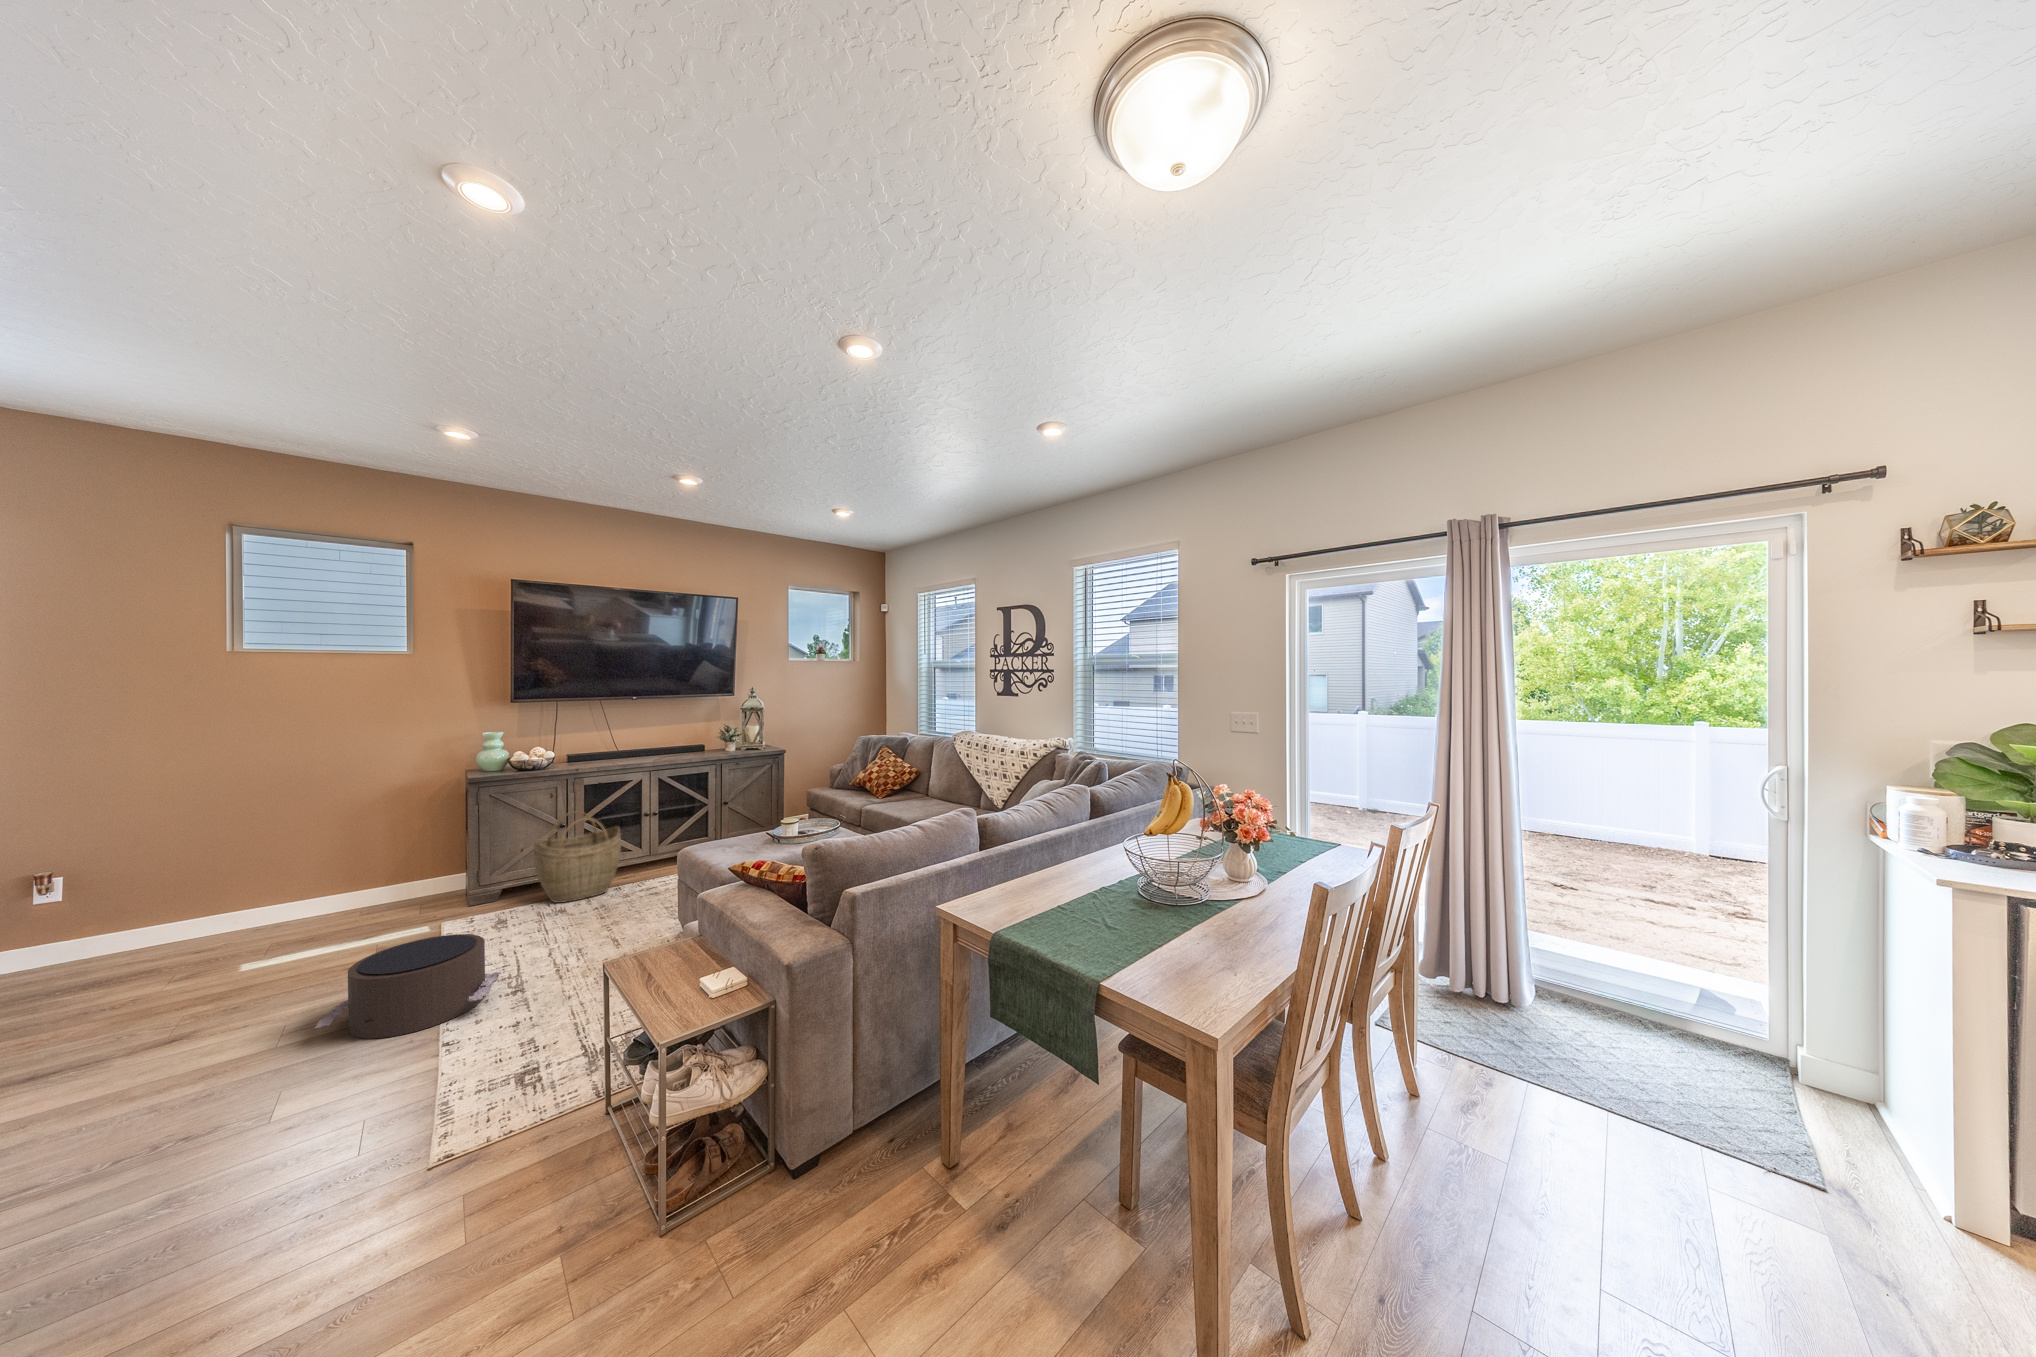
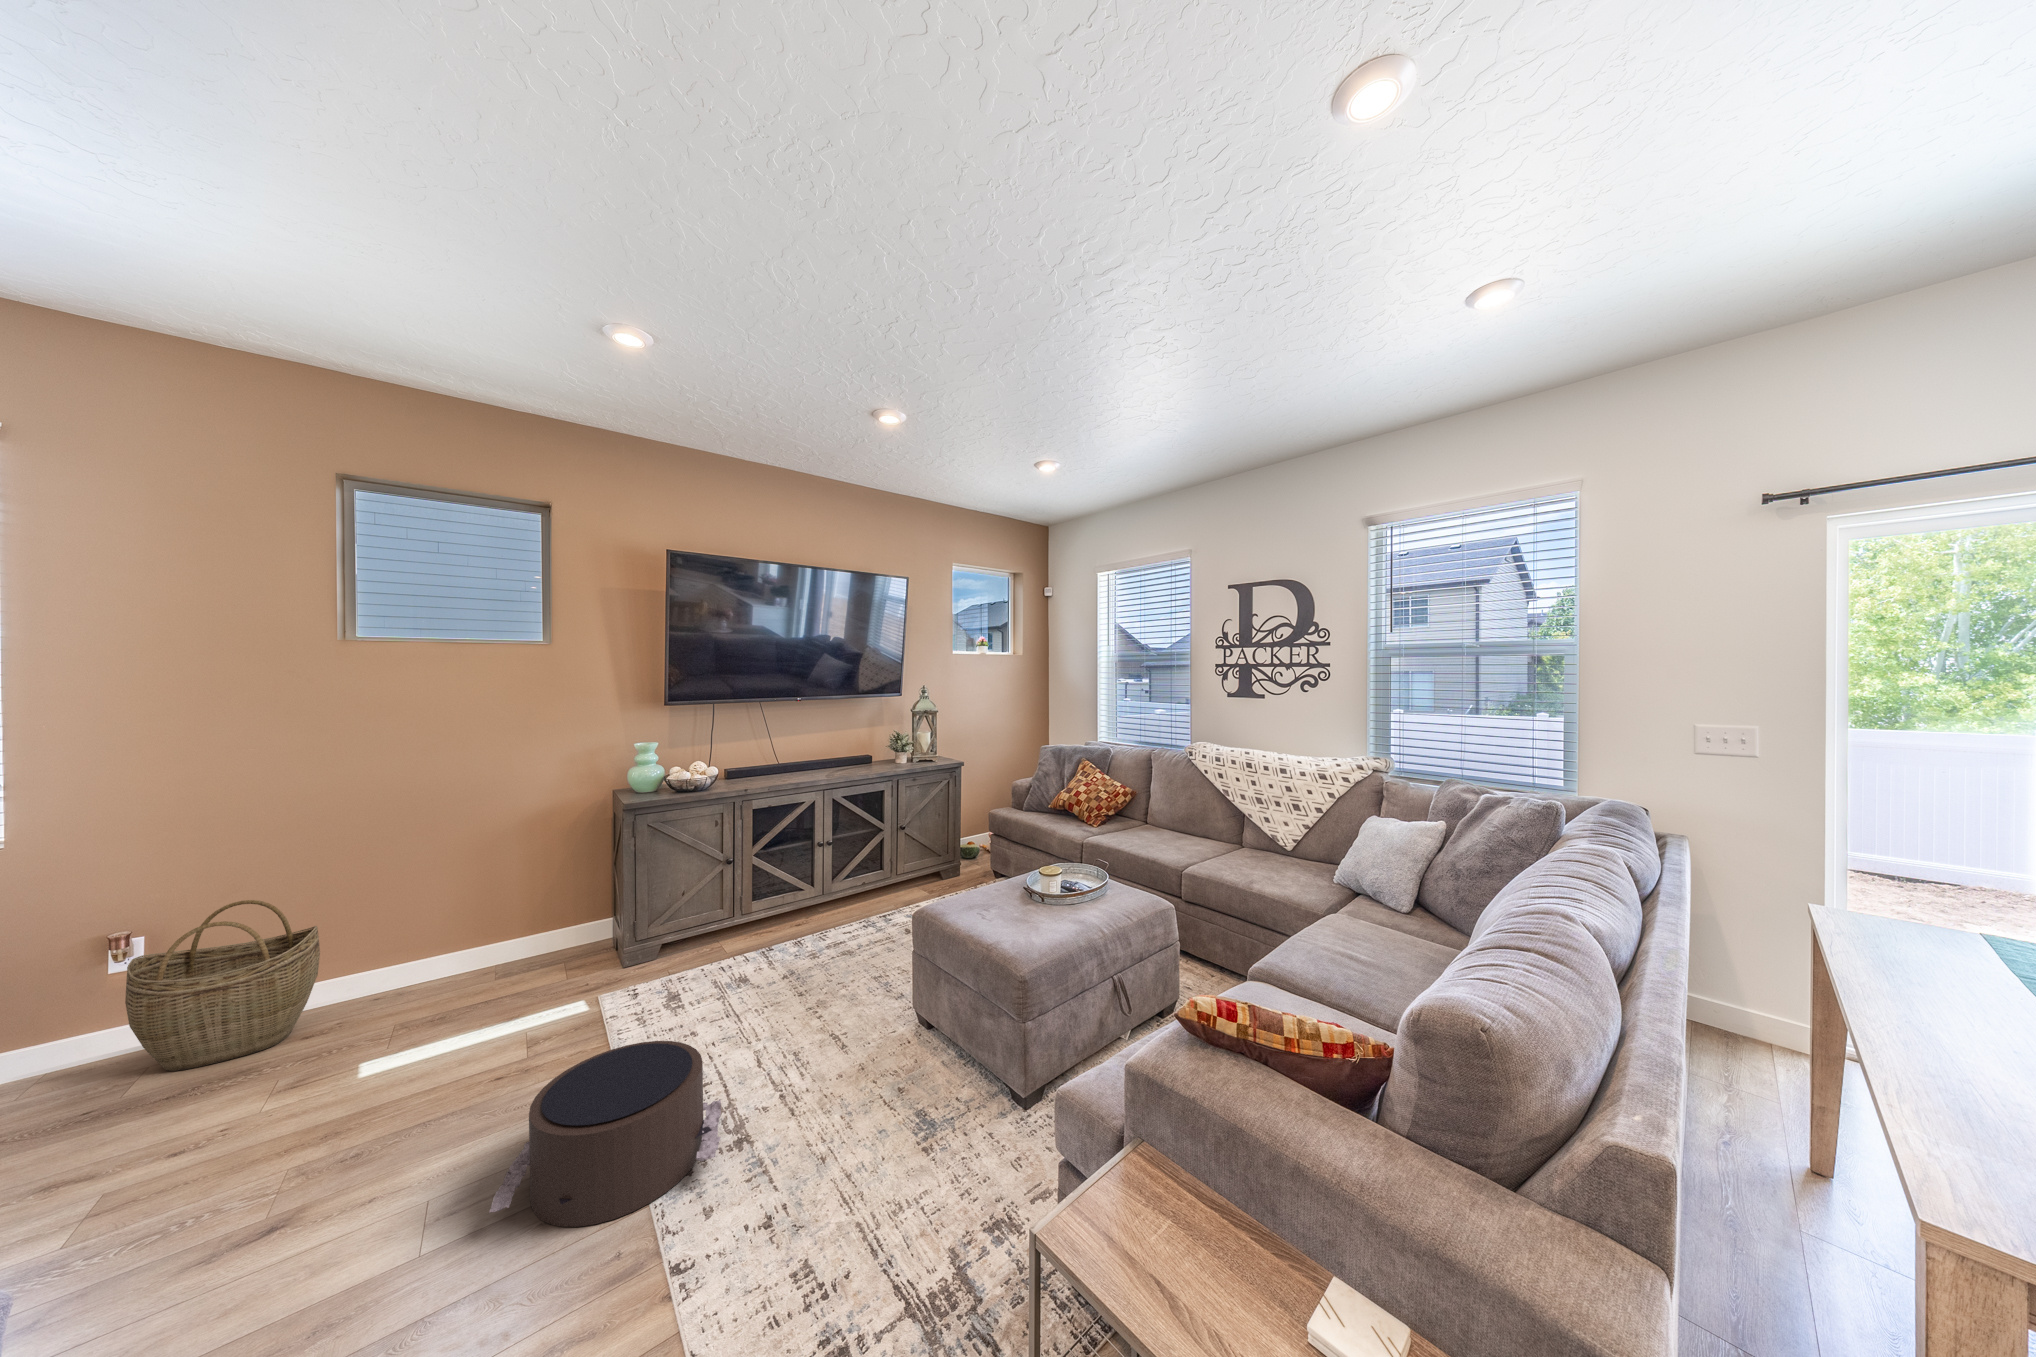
woven basket: present [534,811,621,903] -> present [125,900,320,1071]

